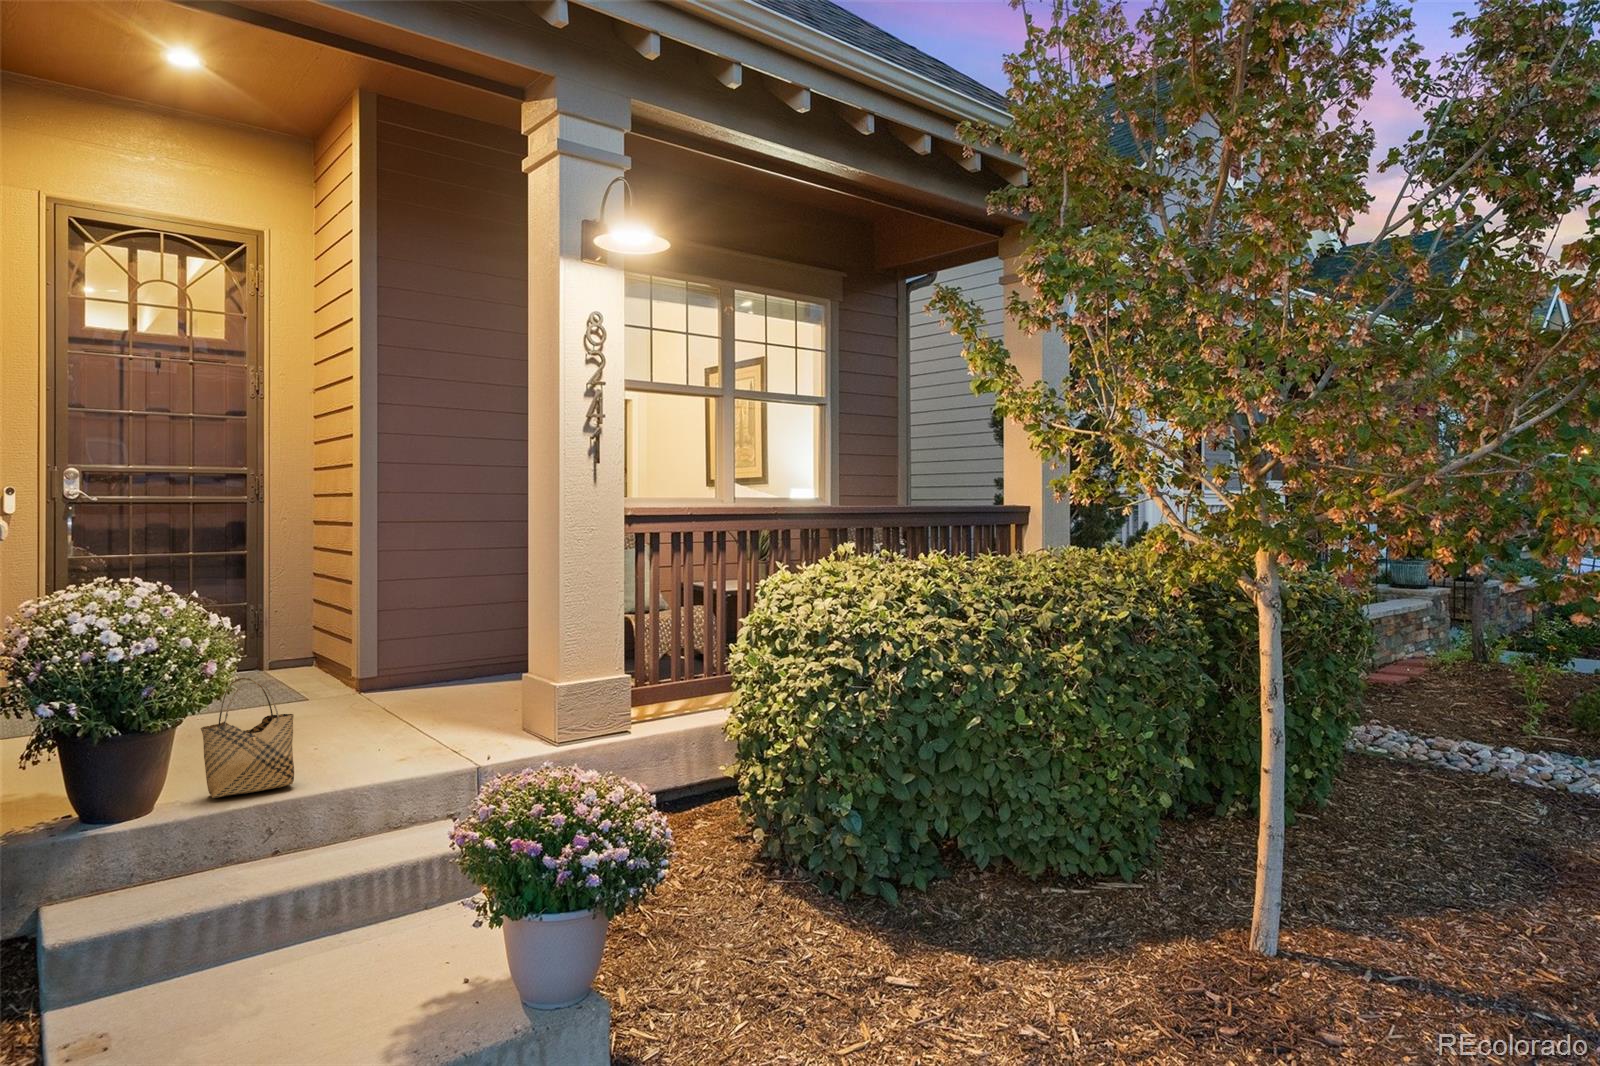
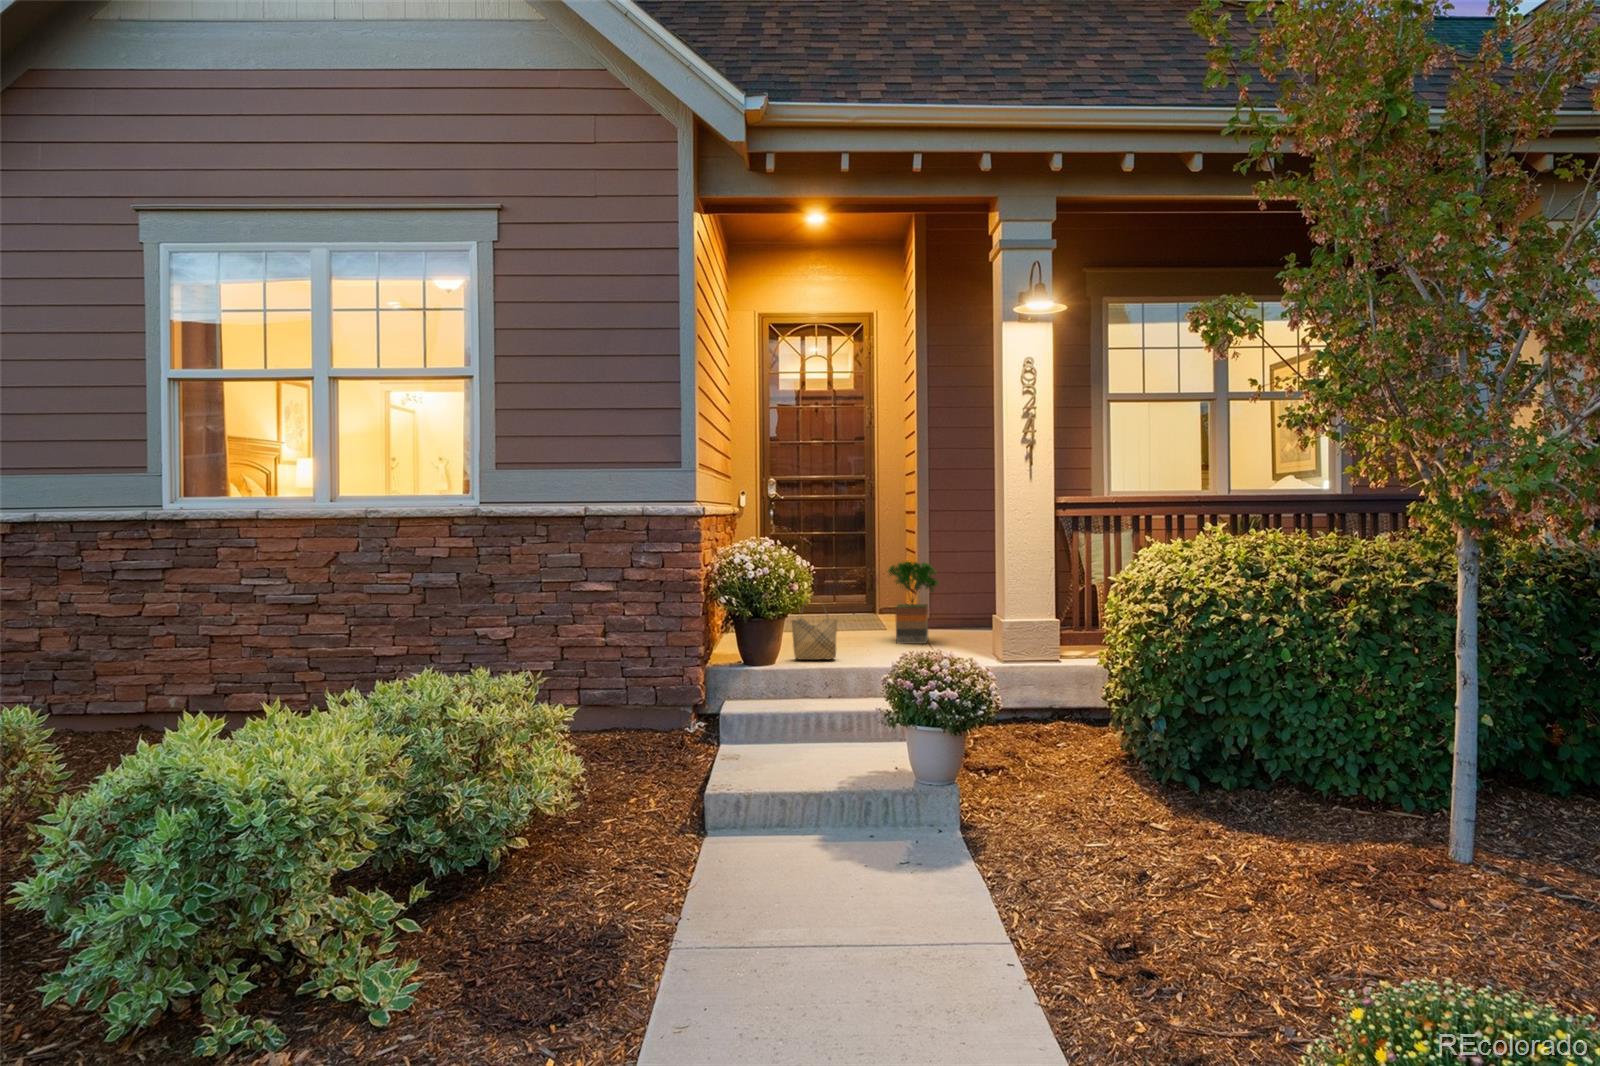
potted tree: none [337,599,430,730] -> present [887,562,939,644]

